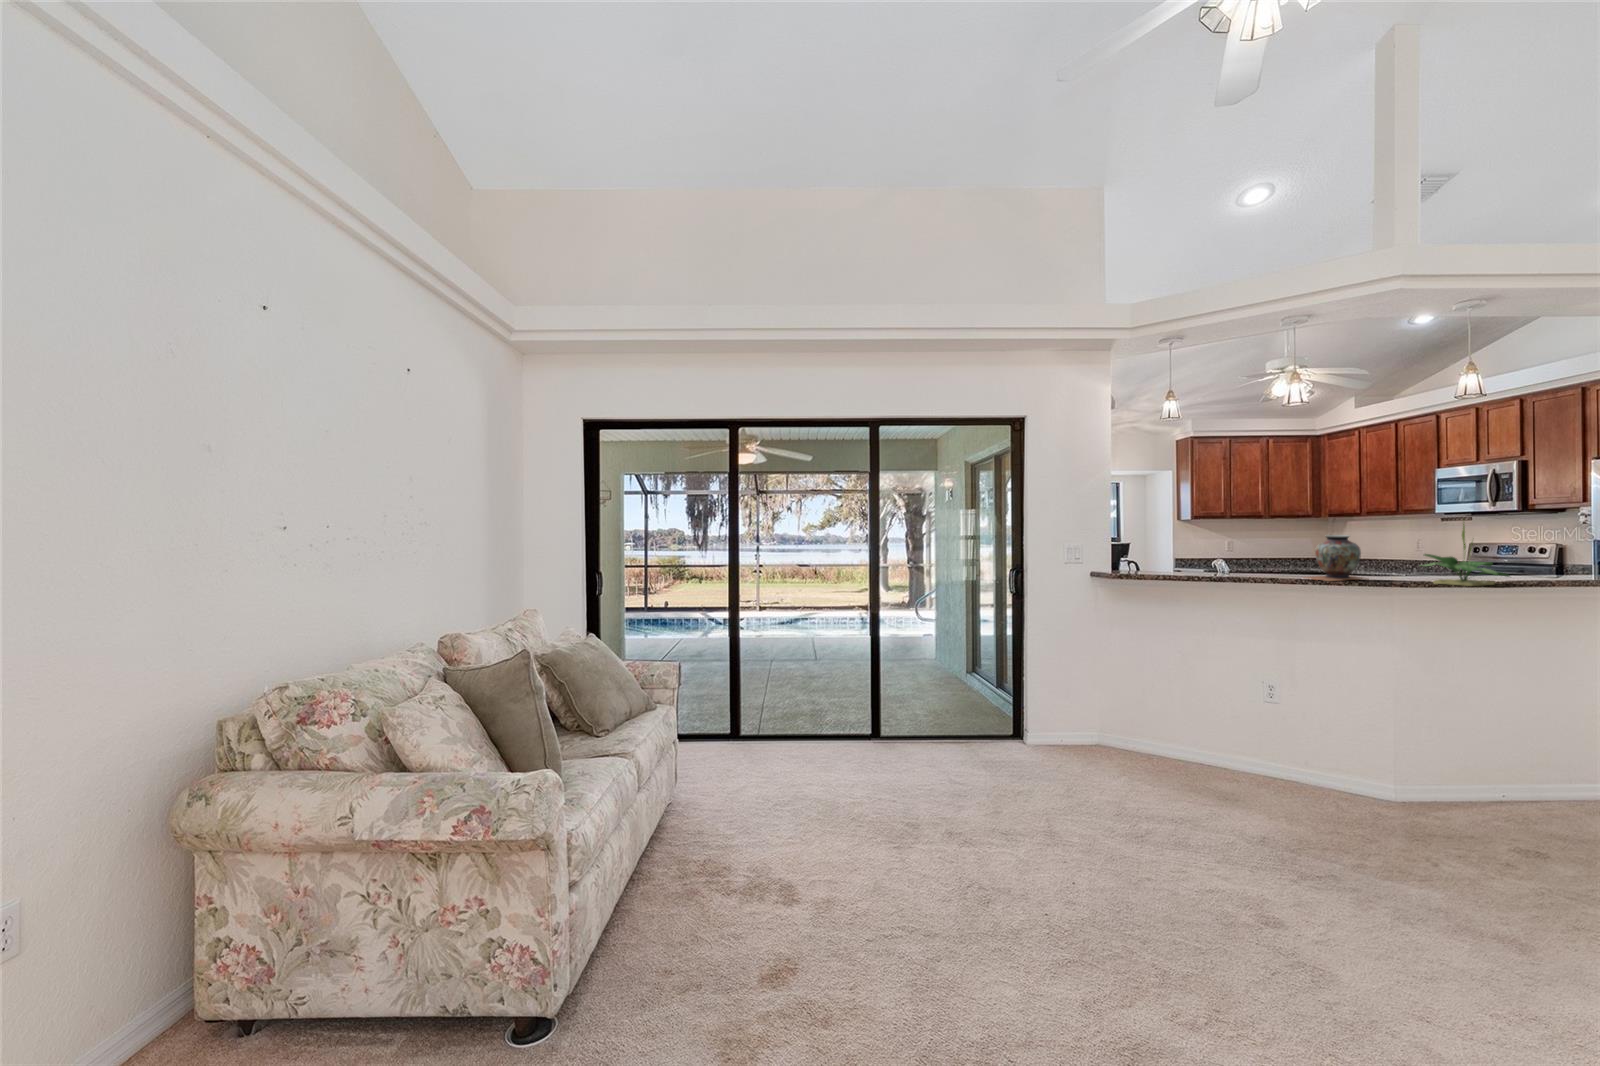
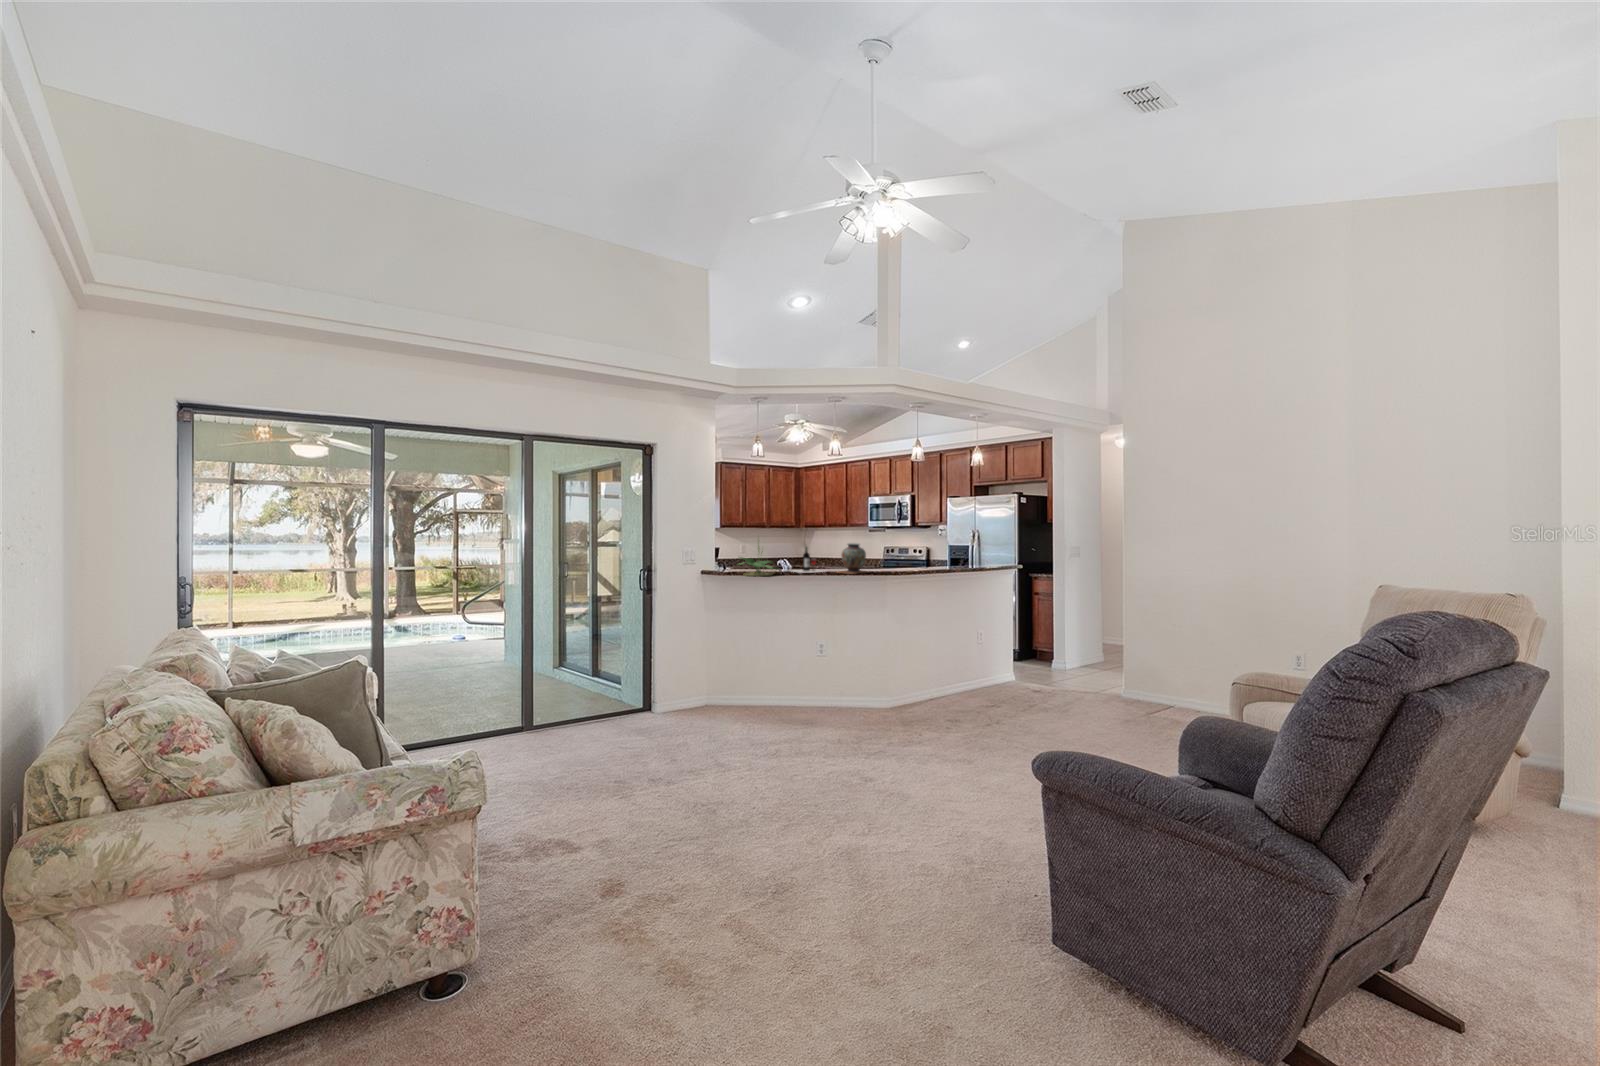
potted plant: present [1425,518,1510,586] -> present [740,550,777,576]
wine bottle: none [1231,540,1309,577] -> present [792,547,824,573]

